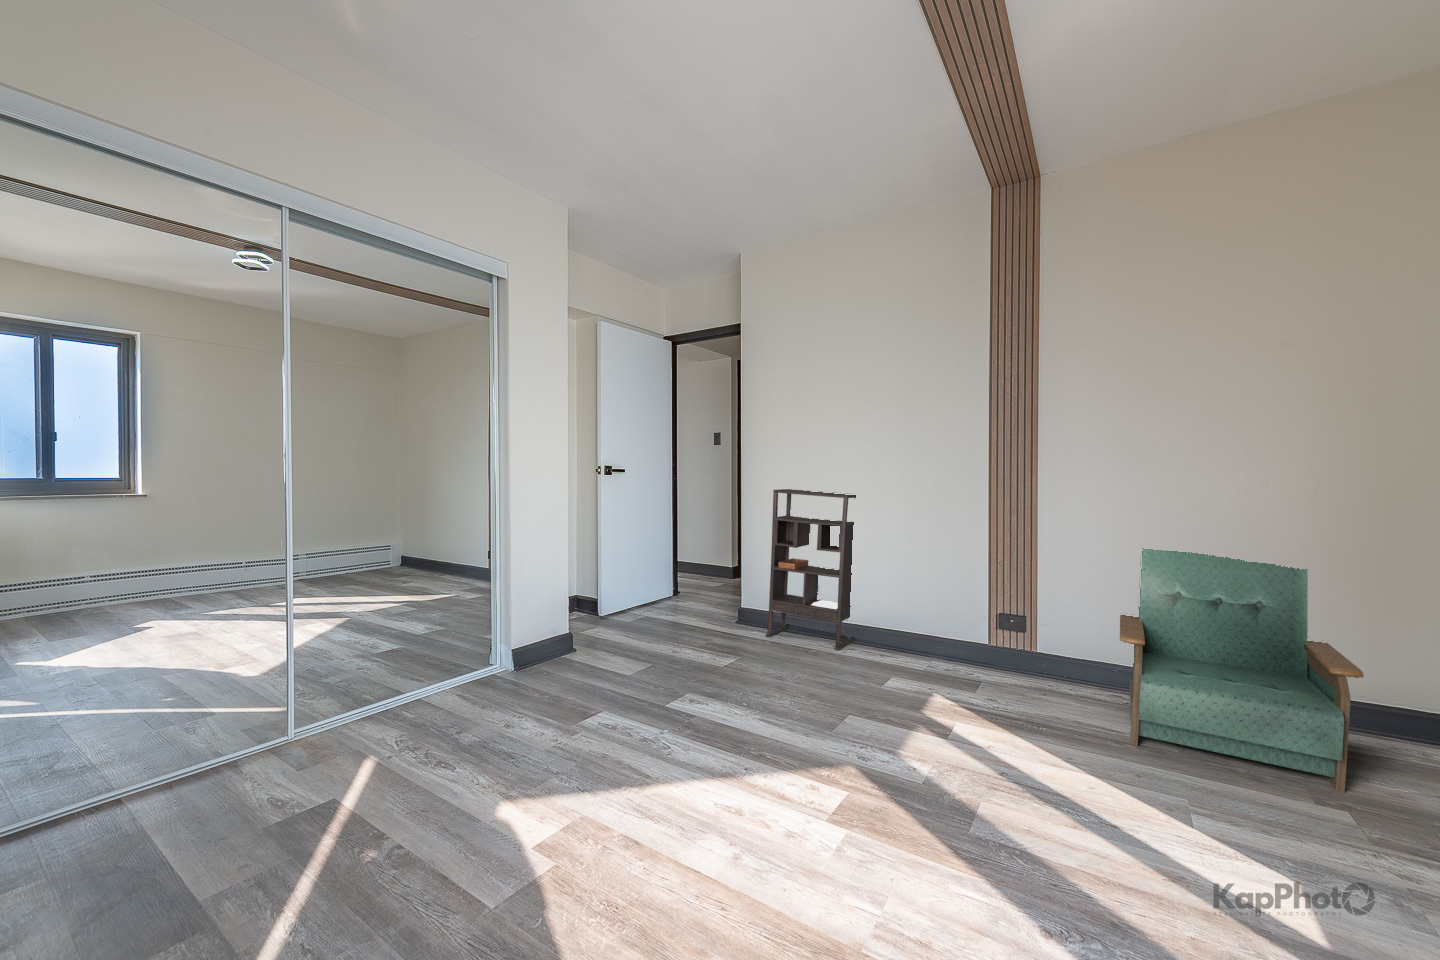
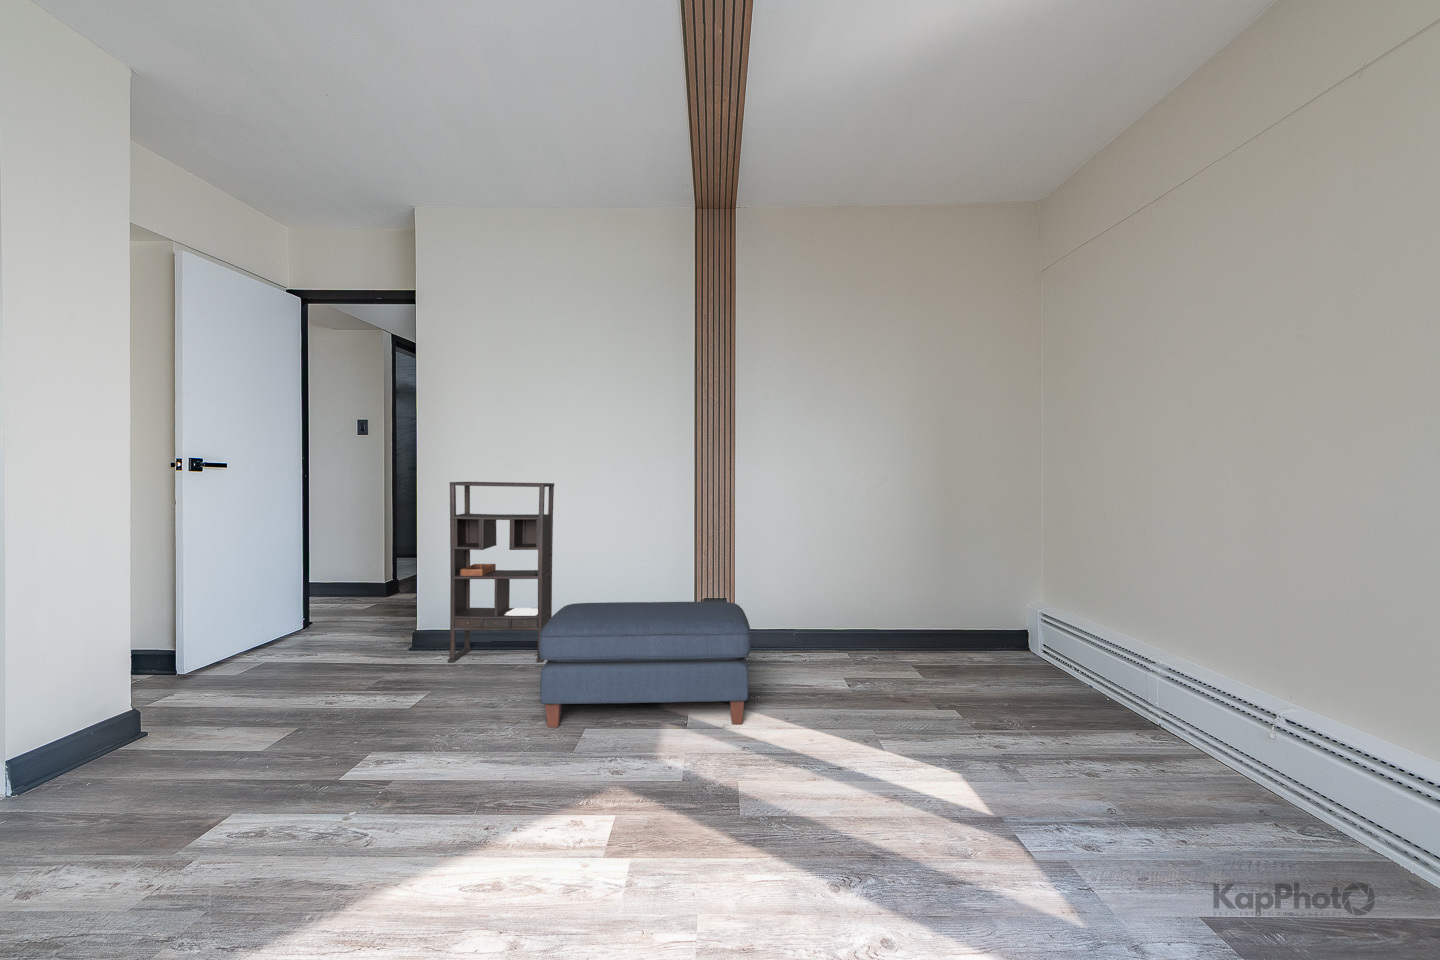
armchair: present [1120,548,1364,793] -> none [809,513,988,696]
ottoman: none [817,604,1023,747] -> present [539,602,751,728]

